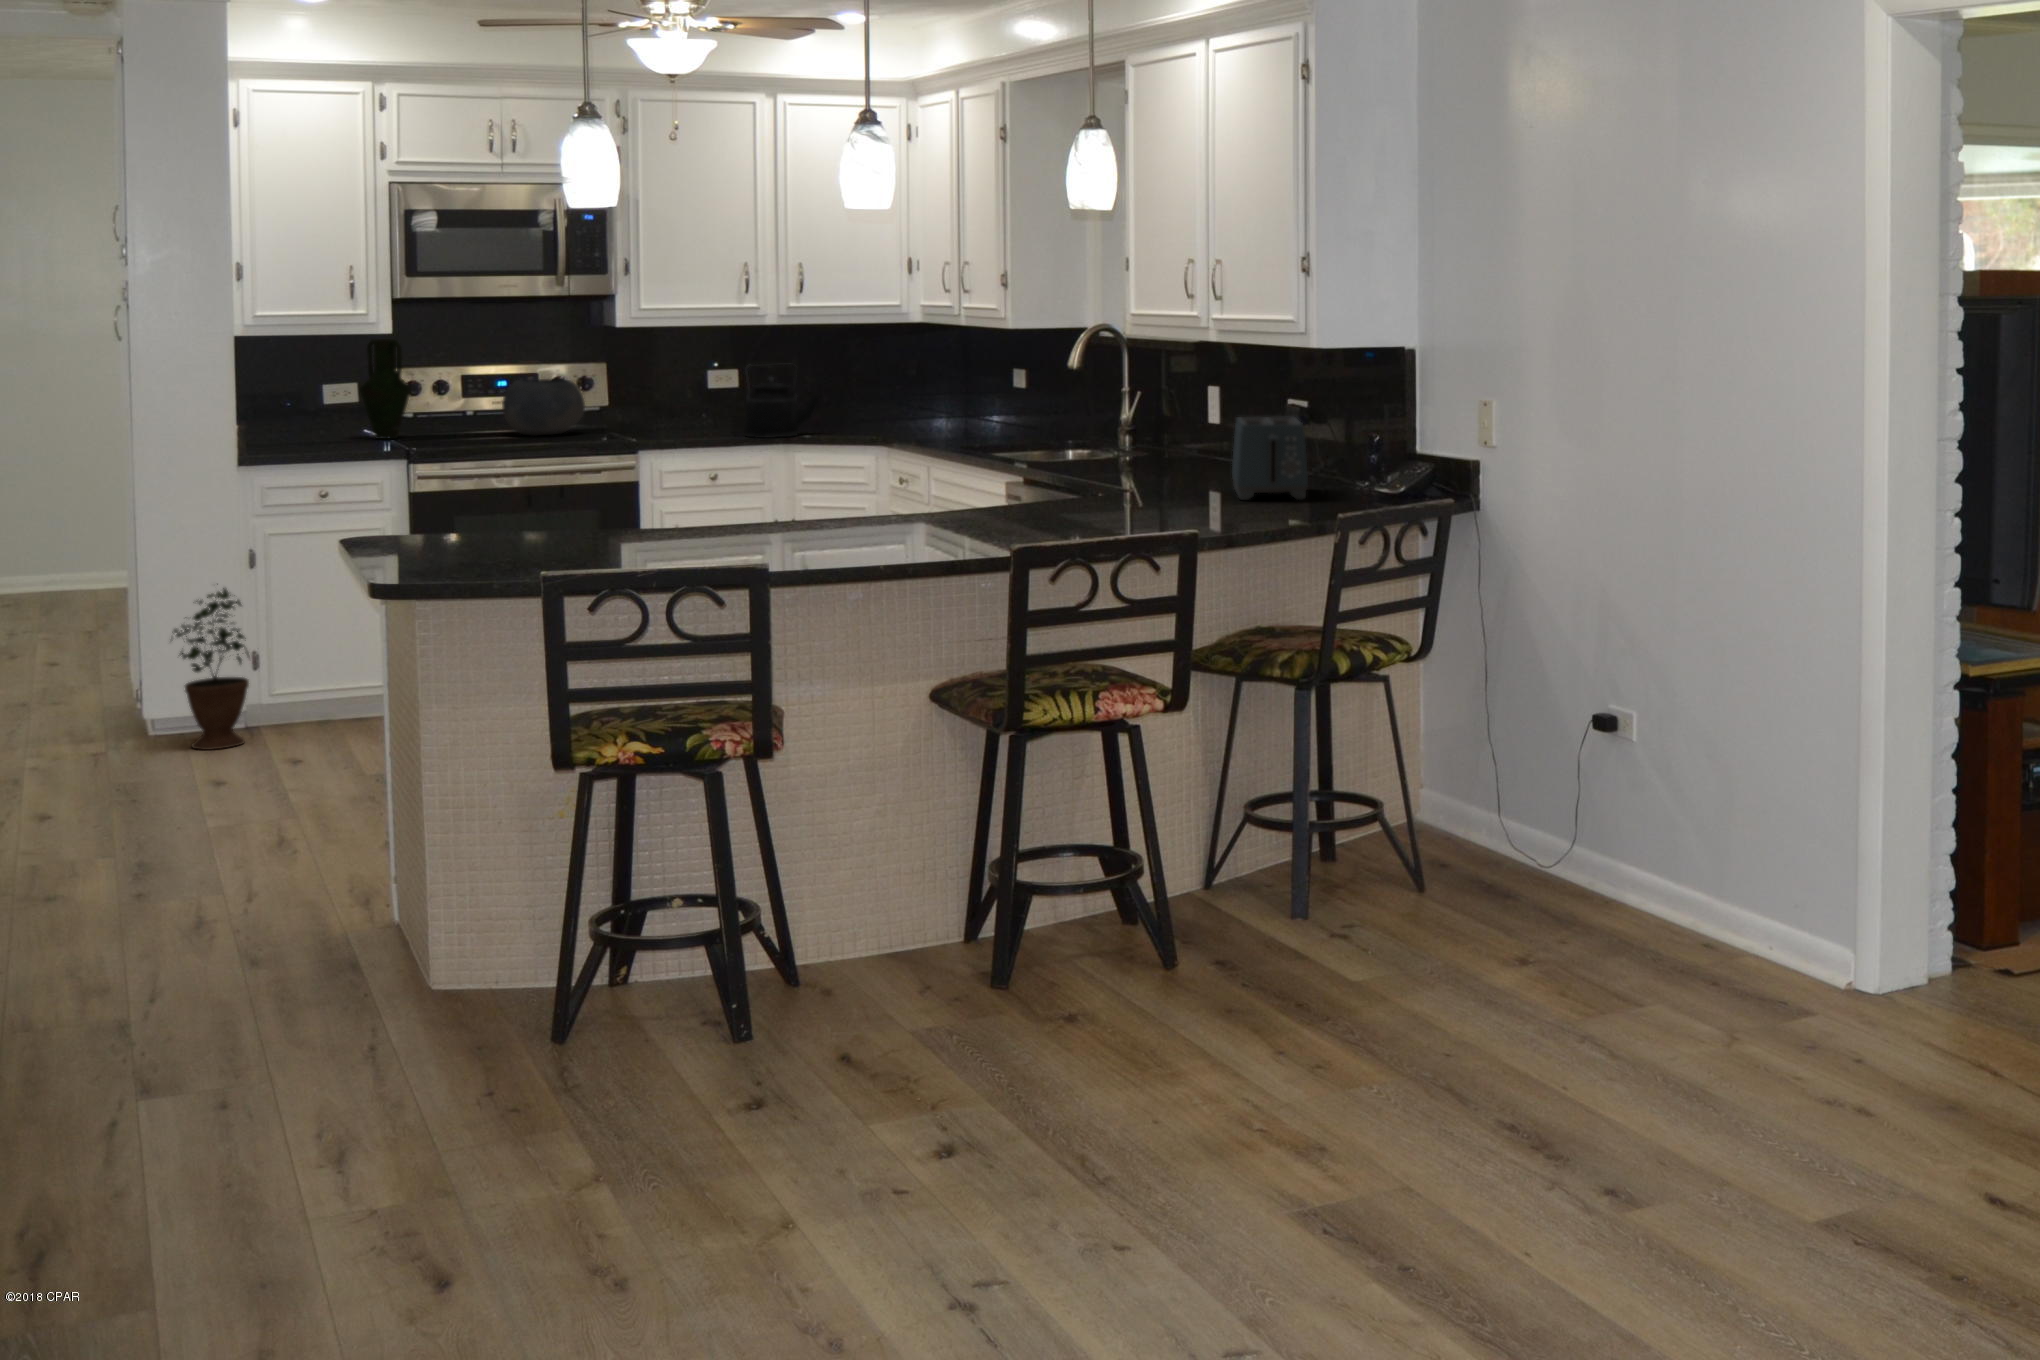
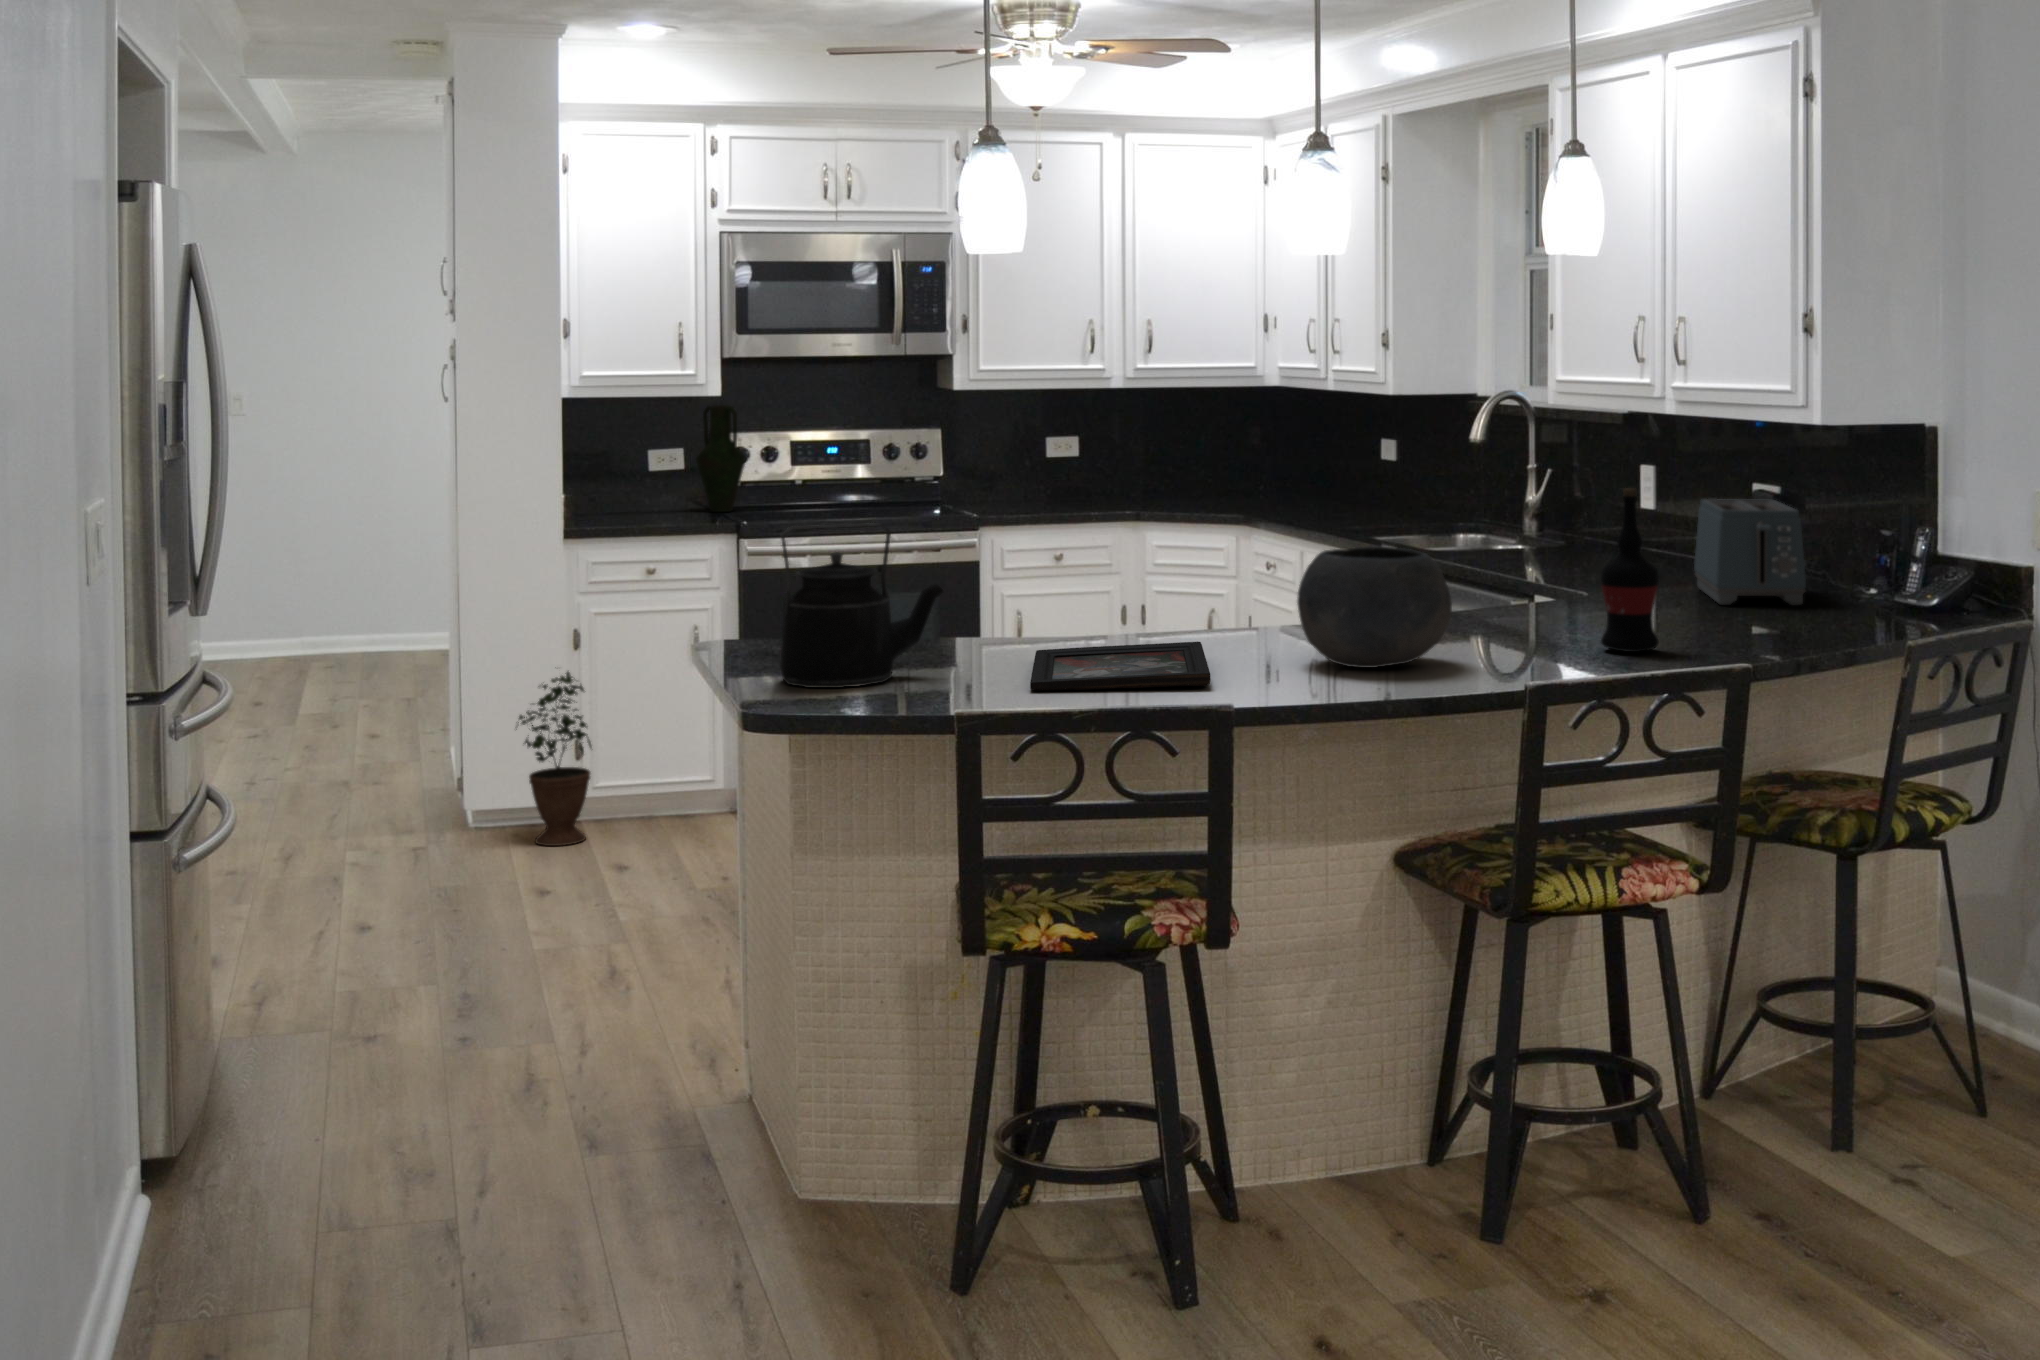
kettle: present [744,366,822,438] -> present [780,523,944,688]
bowl: present [502,379,585,436] -> present [1297,546,1452,668]
wine bottle: none [1114,405,1159,532] -> present [1601,488,1659,652]
decorative tray: none [620,530,781,568] -> present [1030,641,1210,691]

